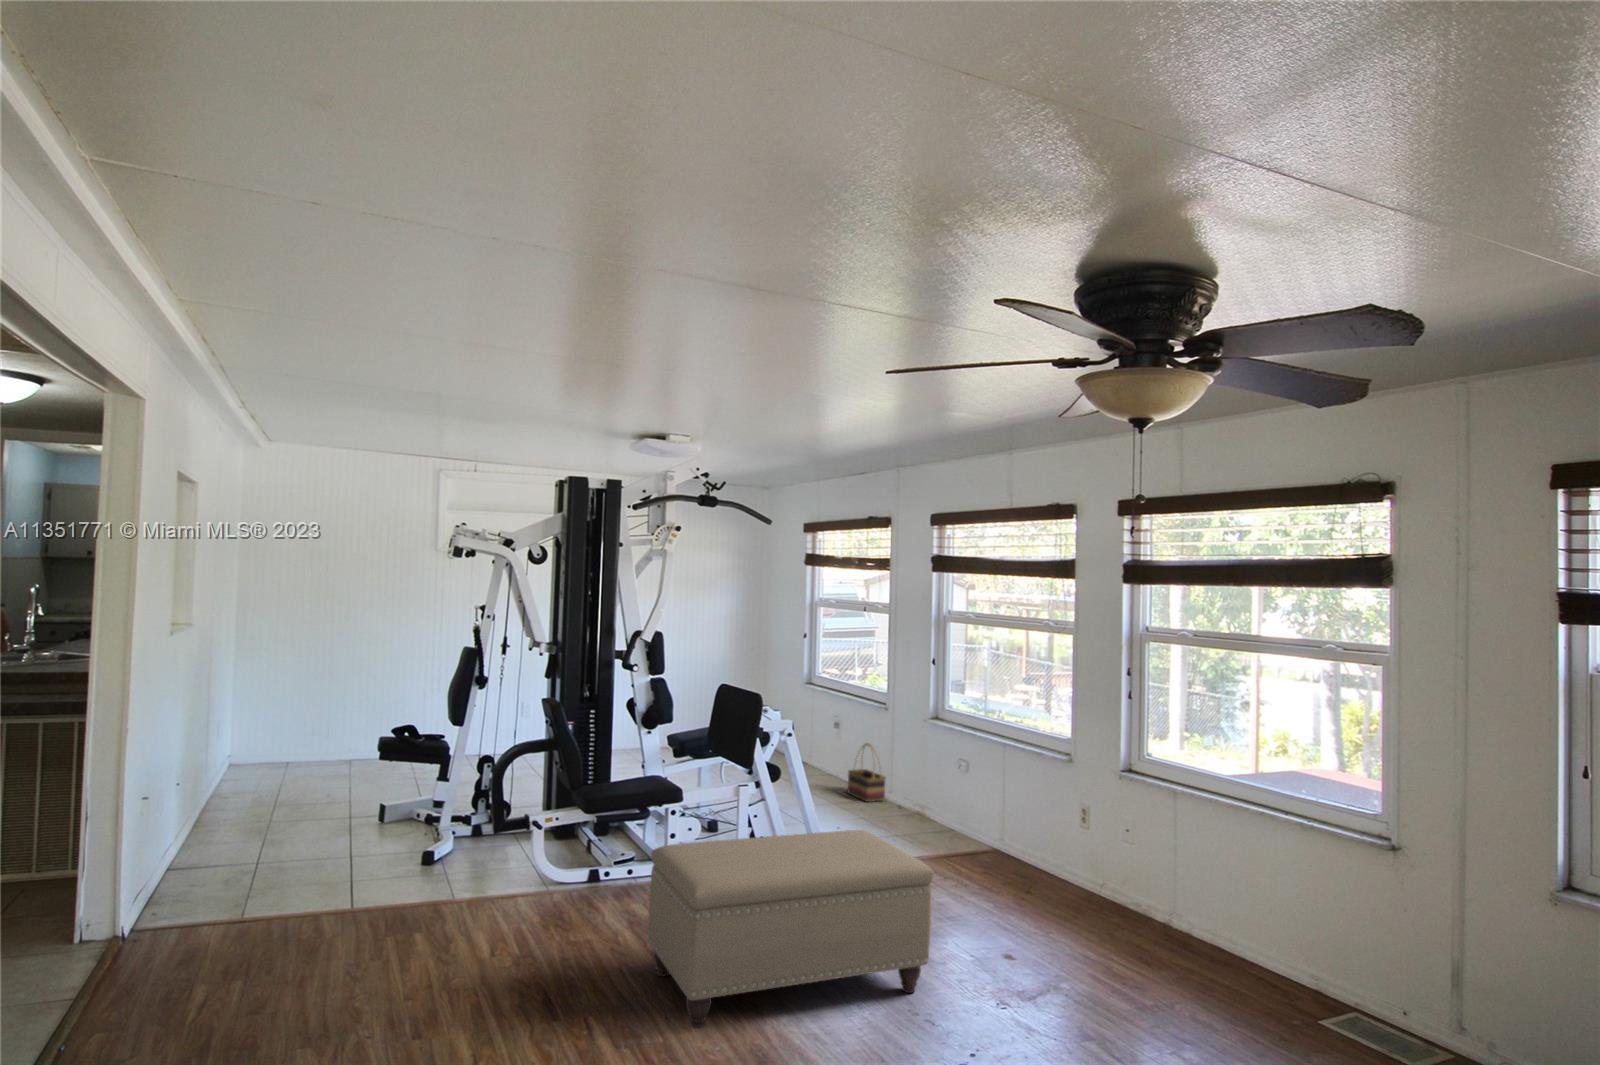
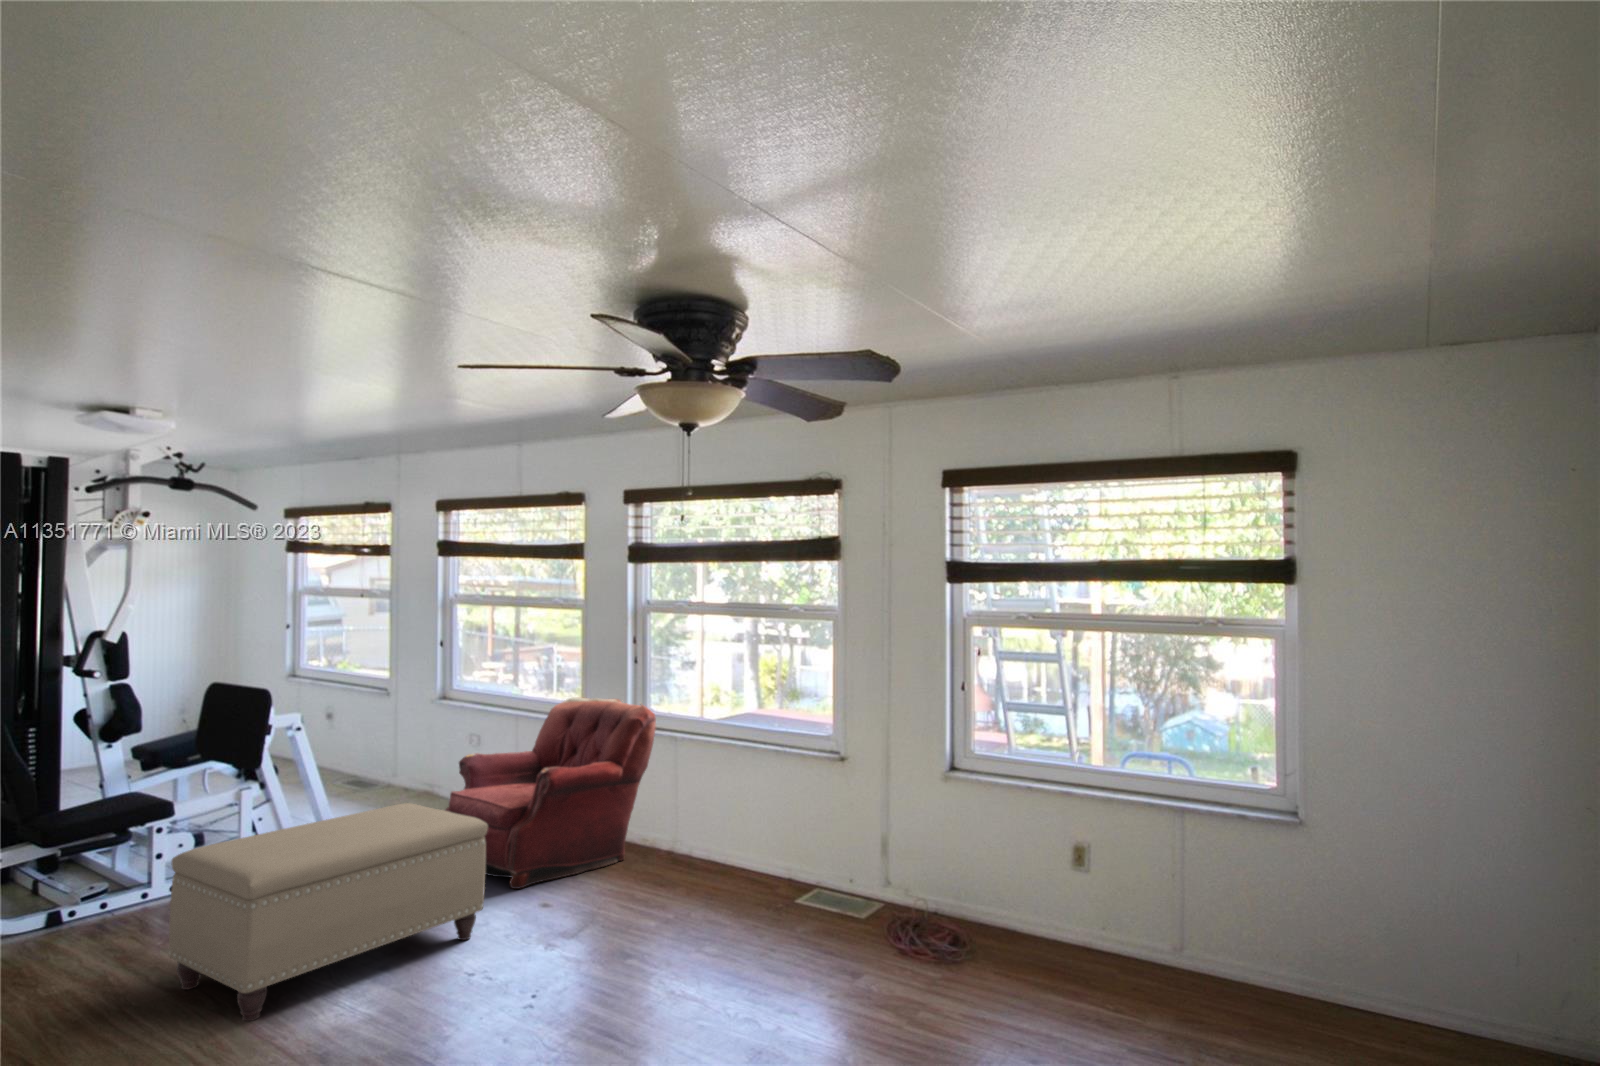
armchair: none [909,733,1150,943] -> present [445,697,656,889]
basket: present [848,743,886,802] -> none [346,736,390,795]

